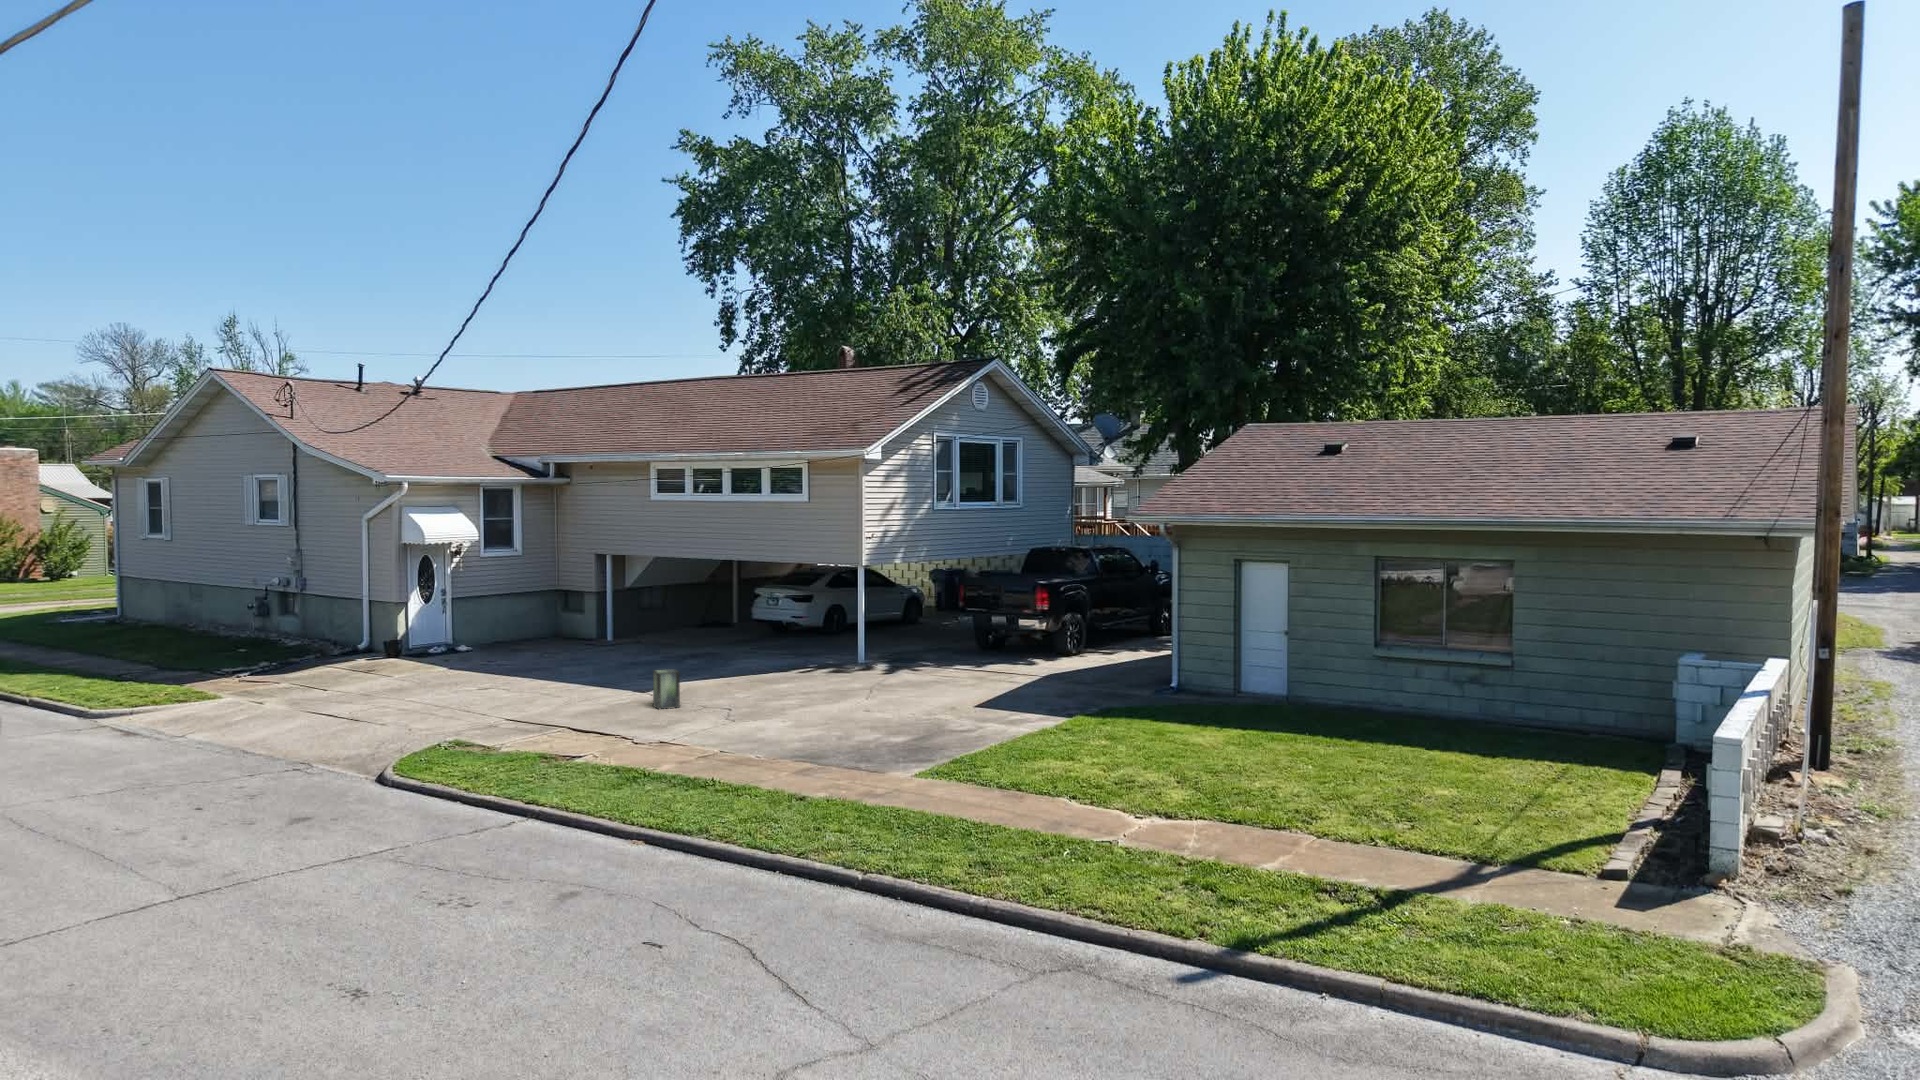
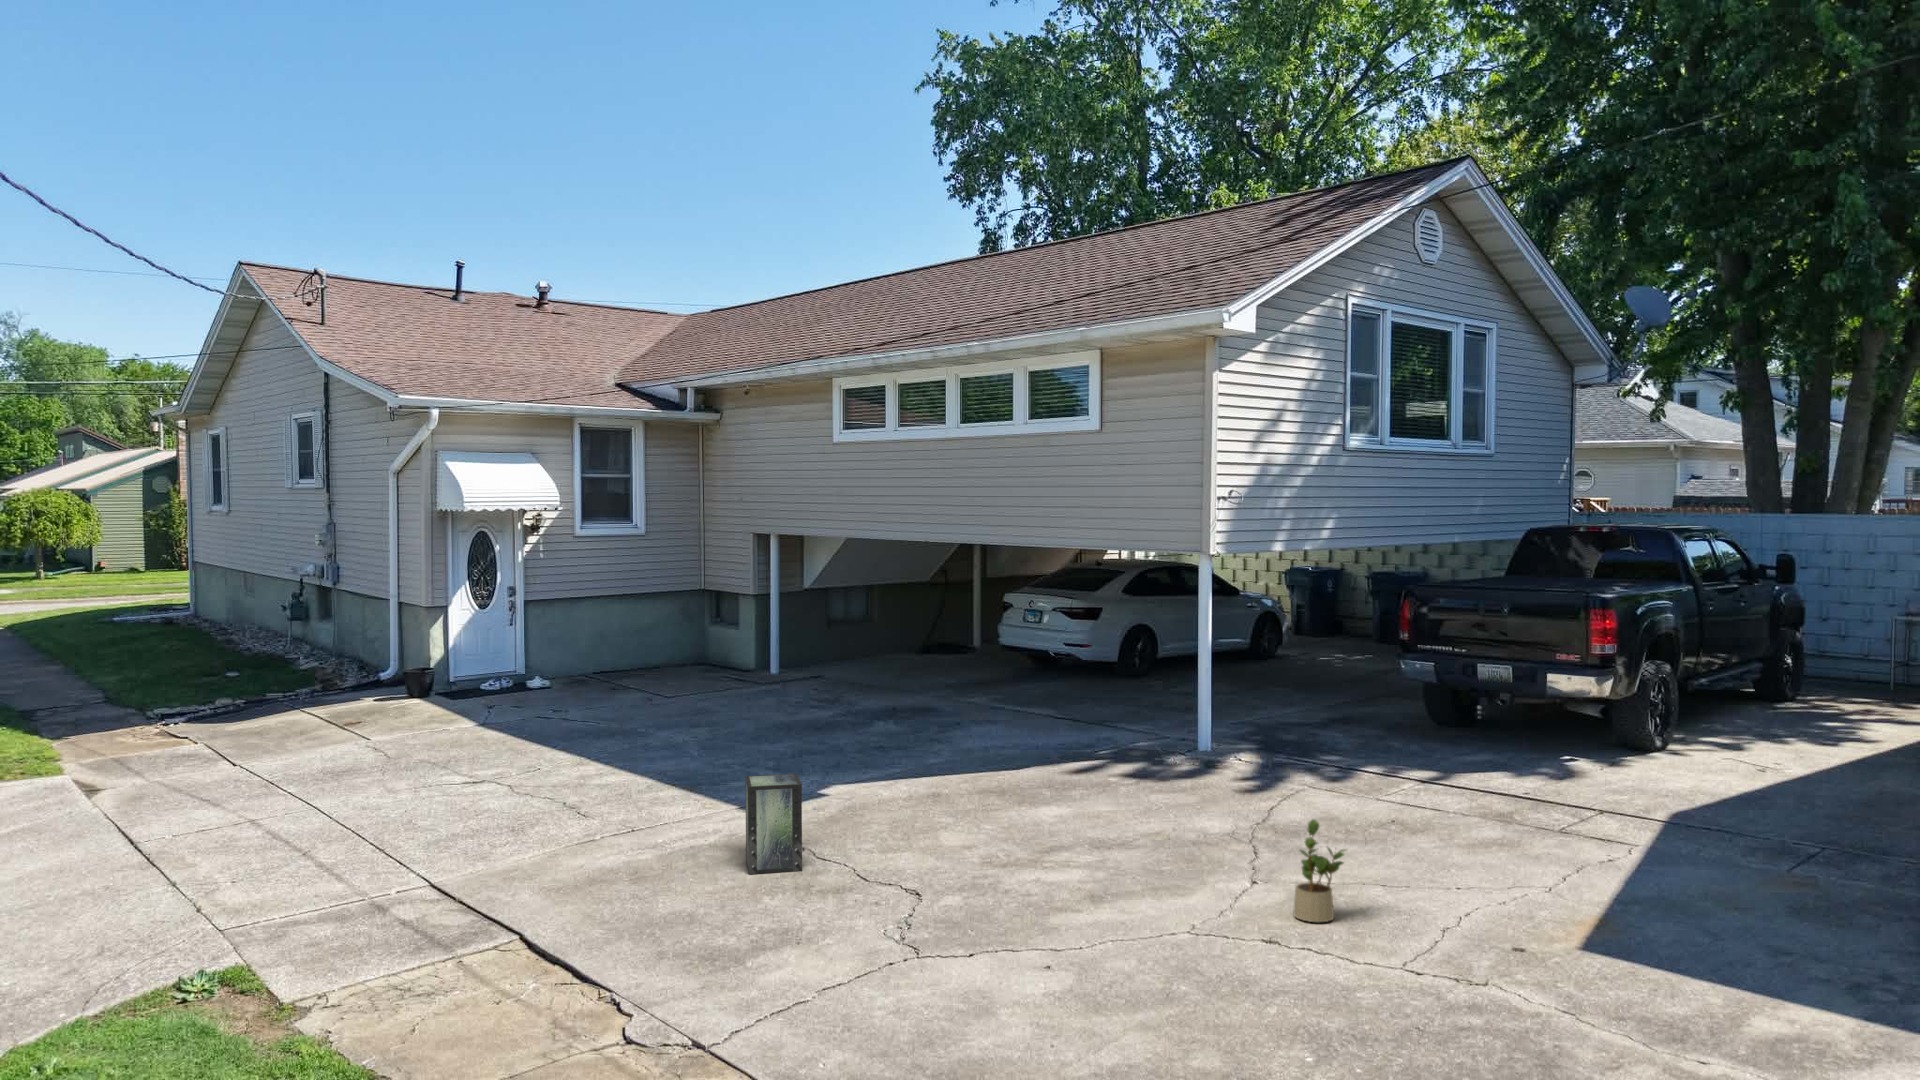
potted plant: none [876,673,896,710] -> present [1293,819,1345,922]

